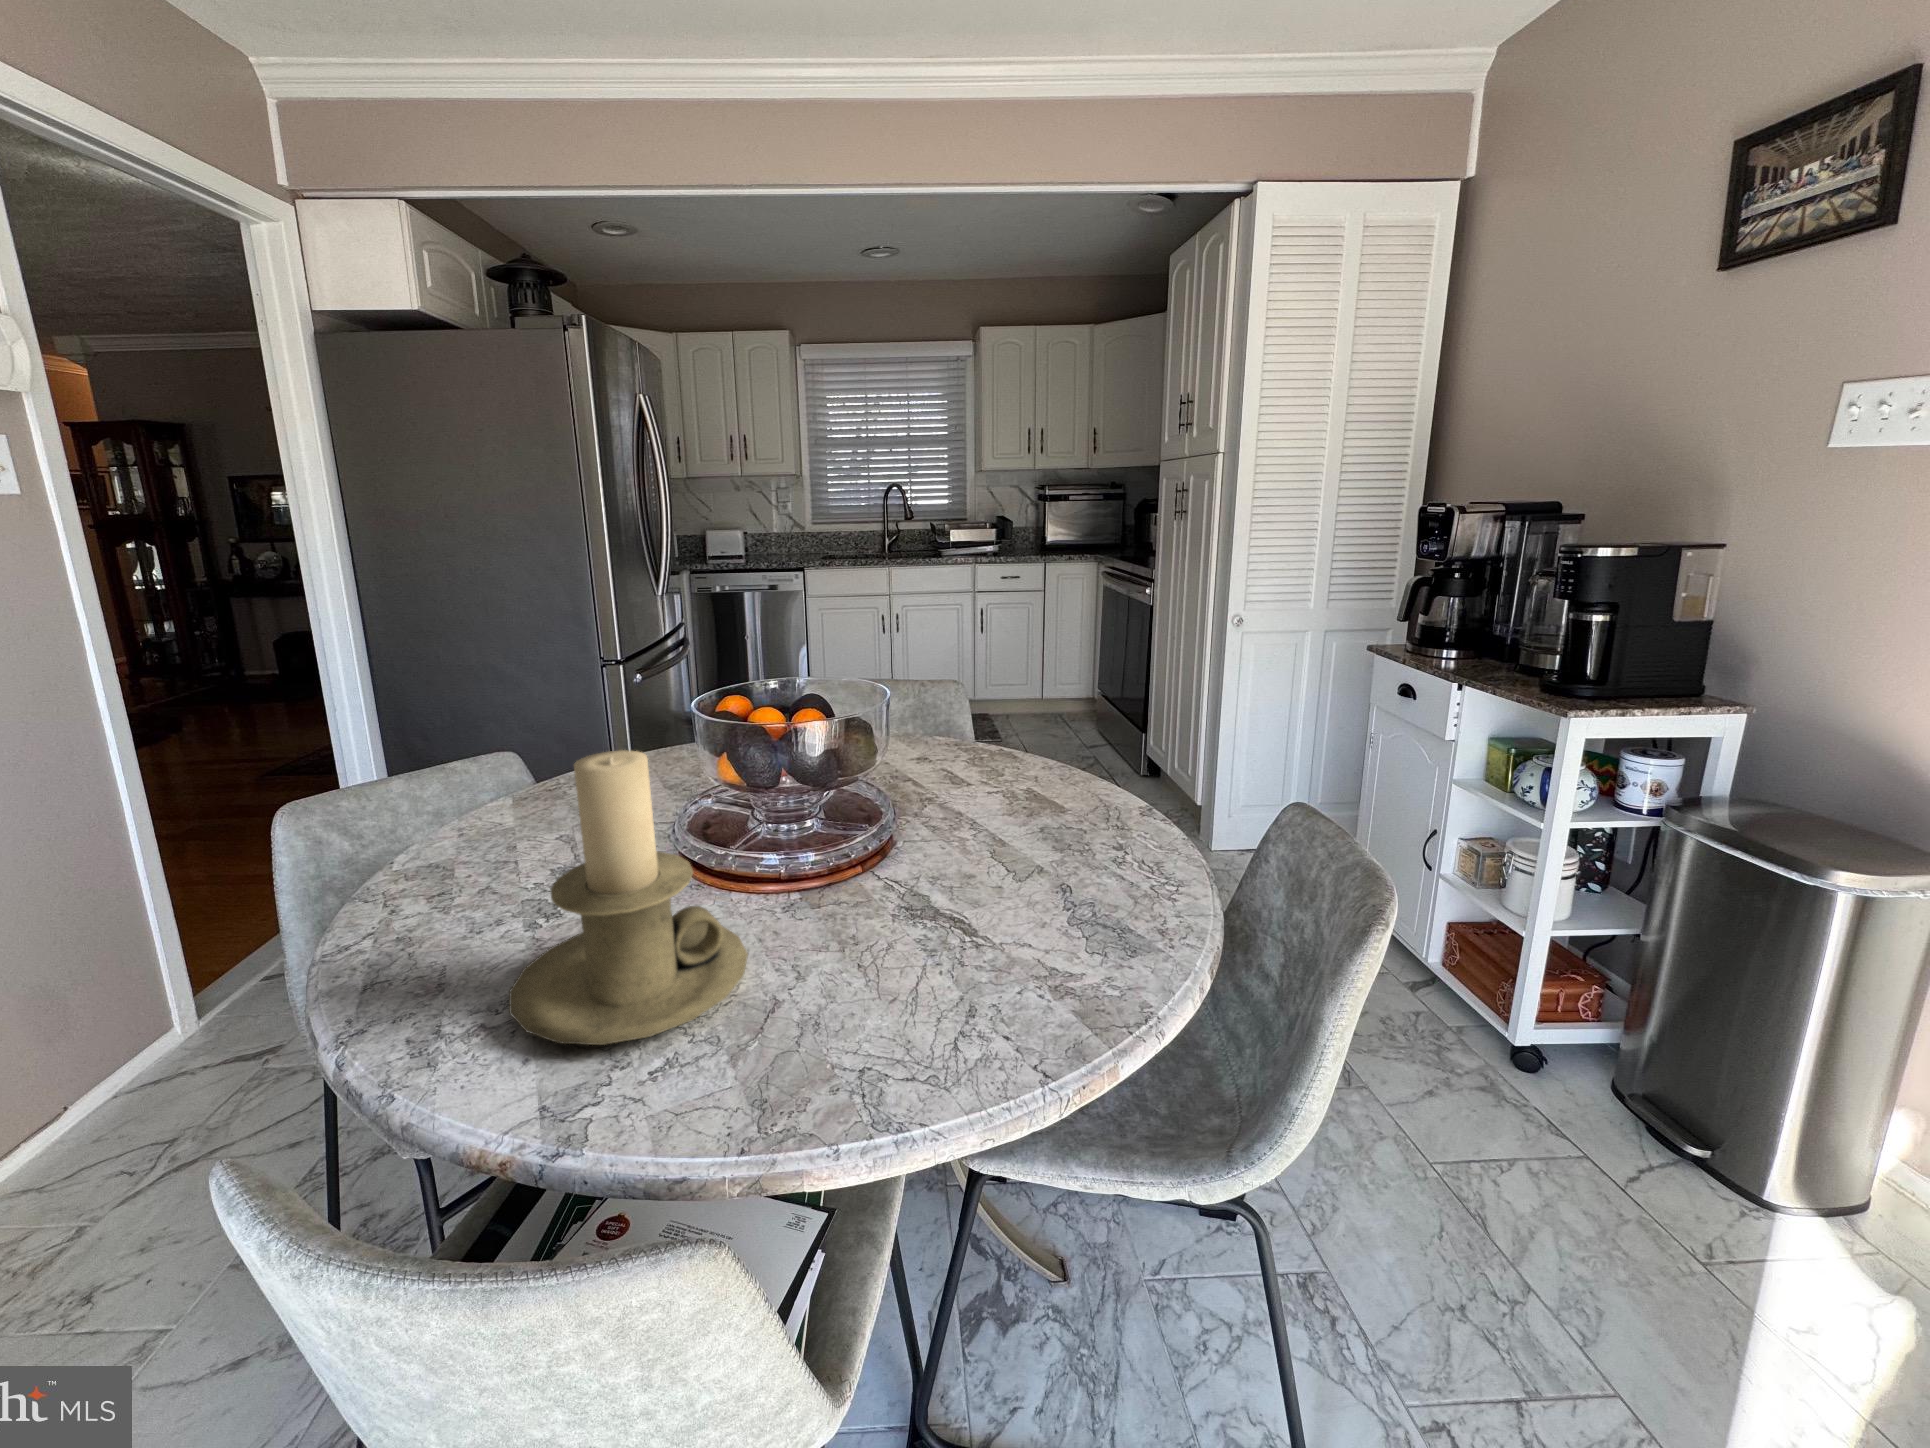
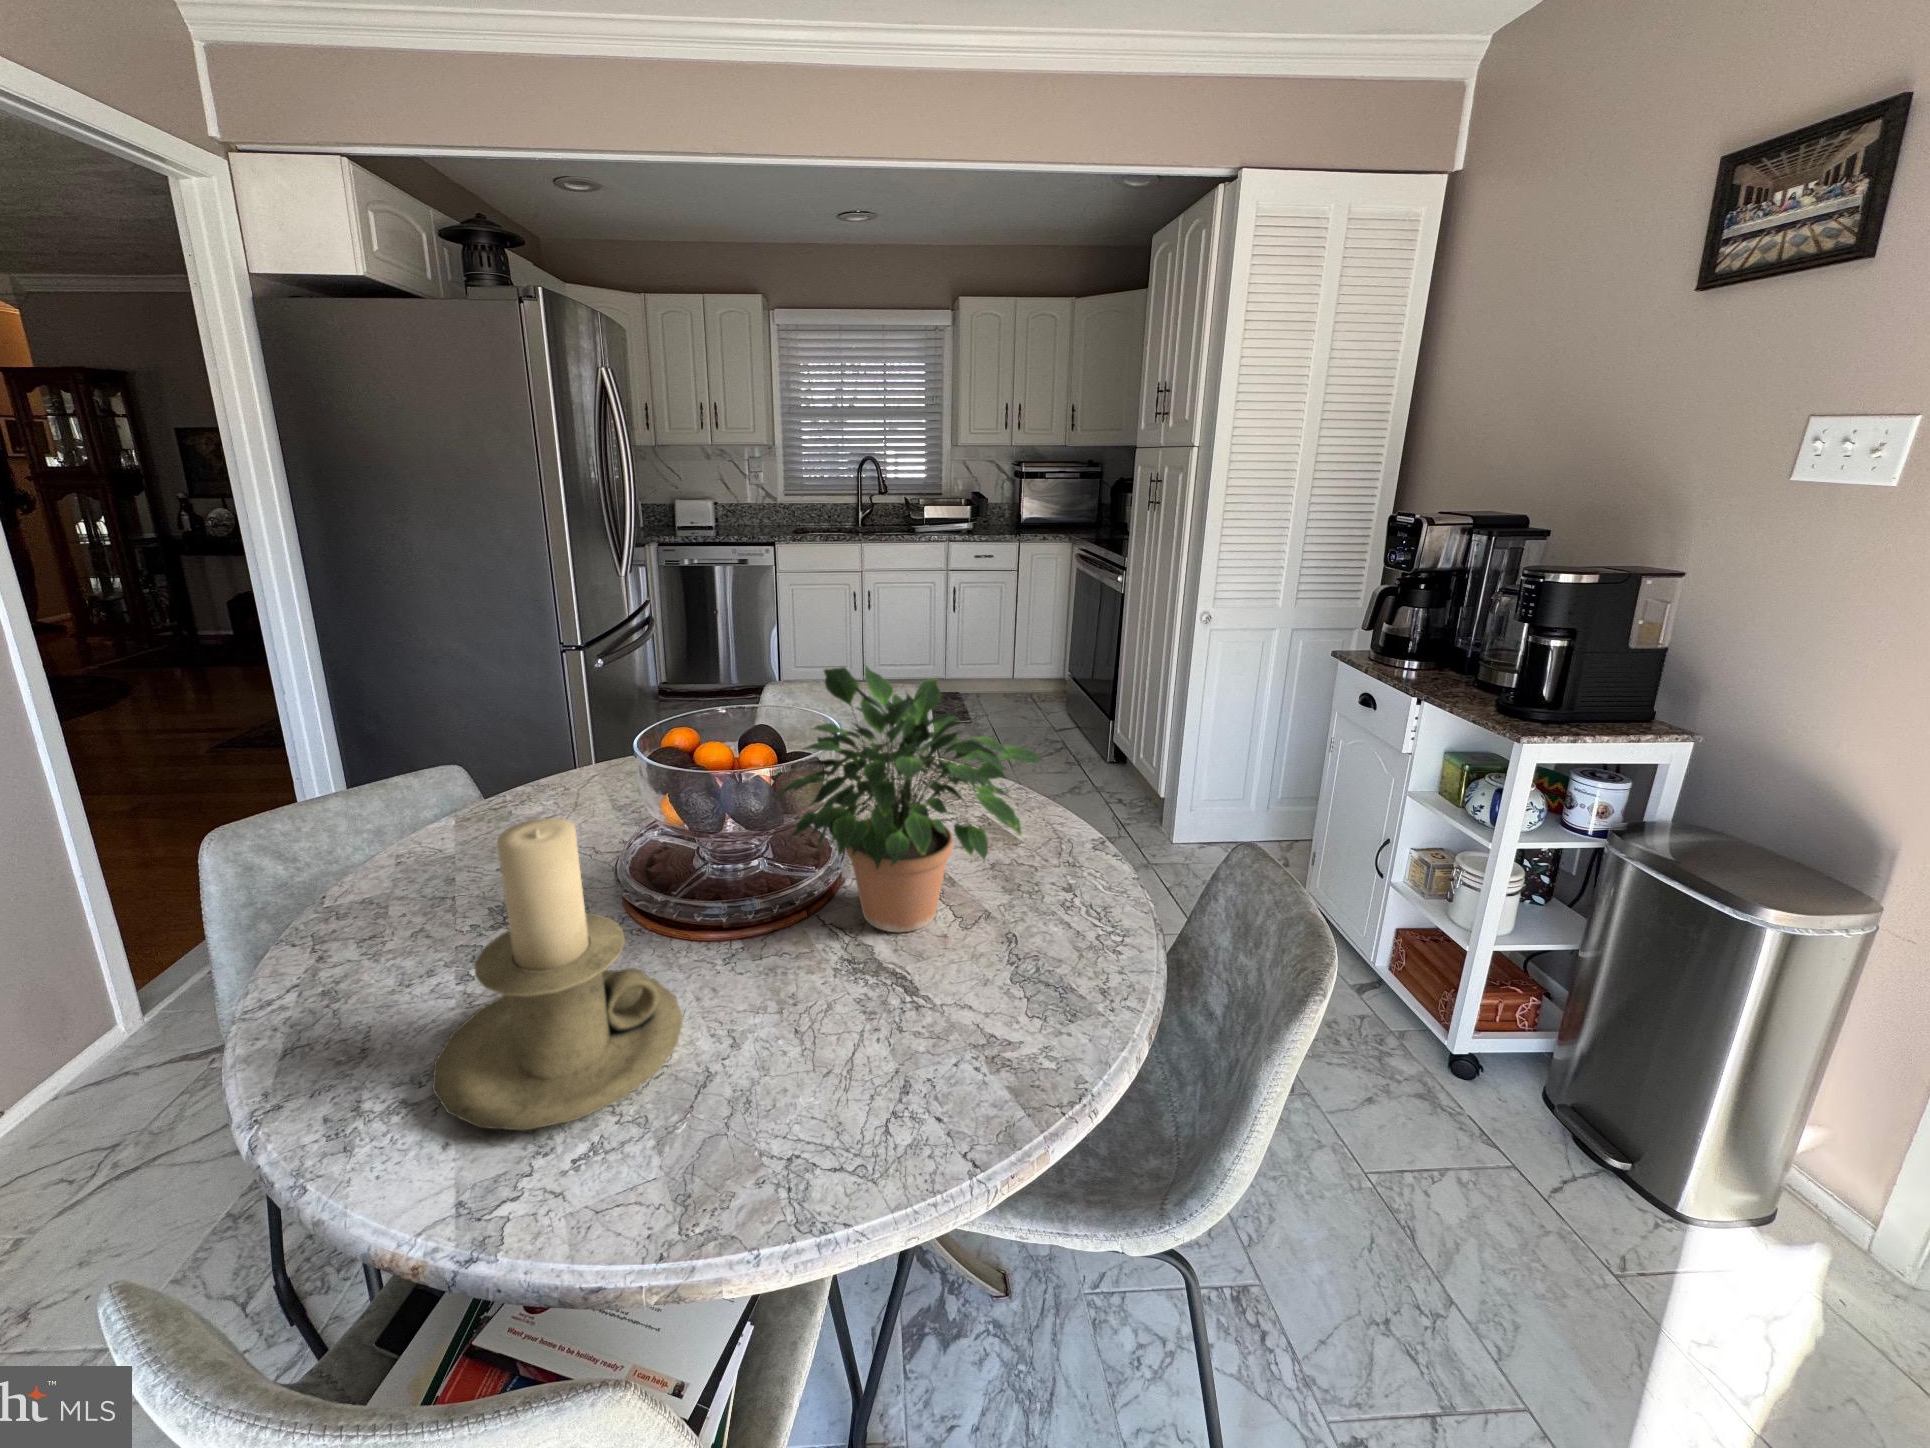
potted plant: none [826,618,1103,886] -> present [773,666,1044,932]

